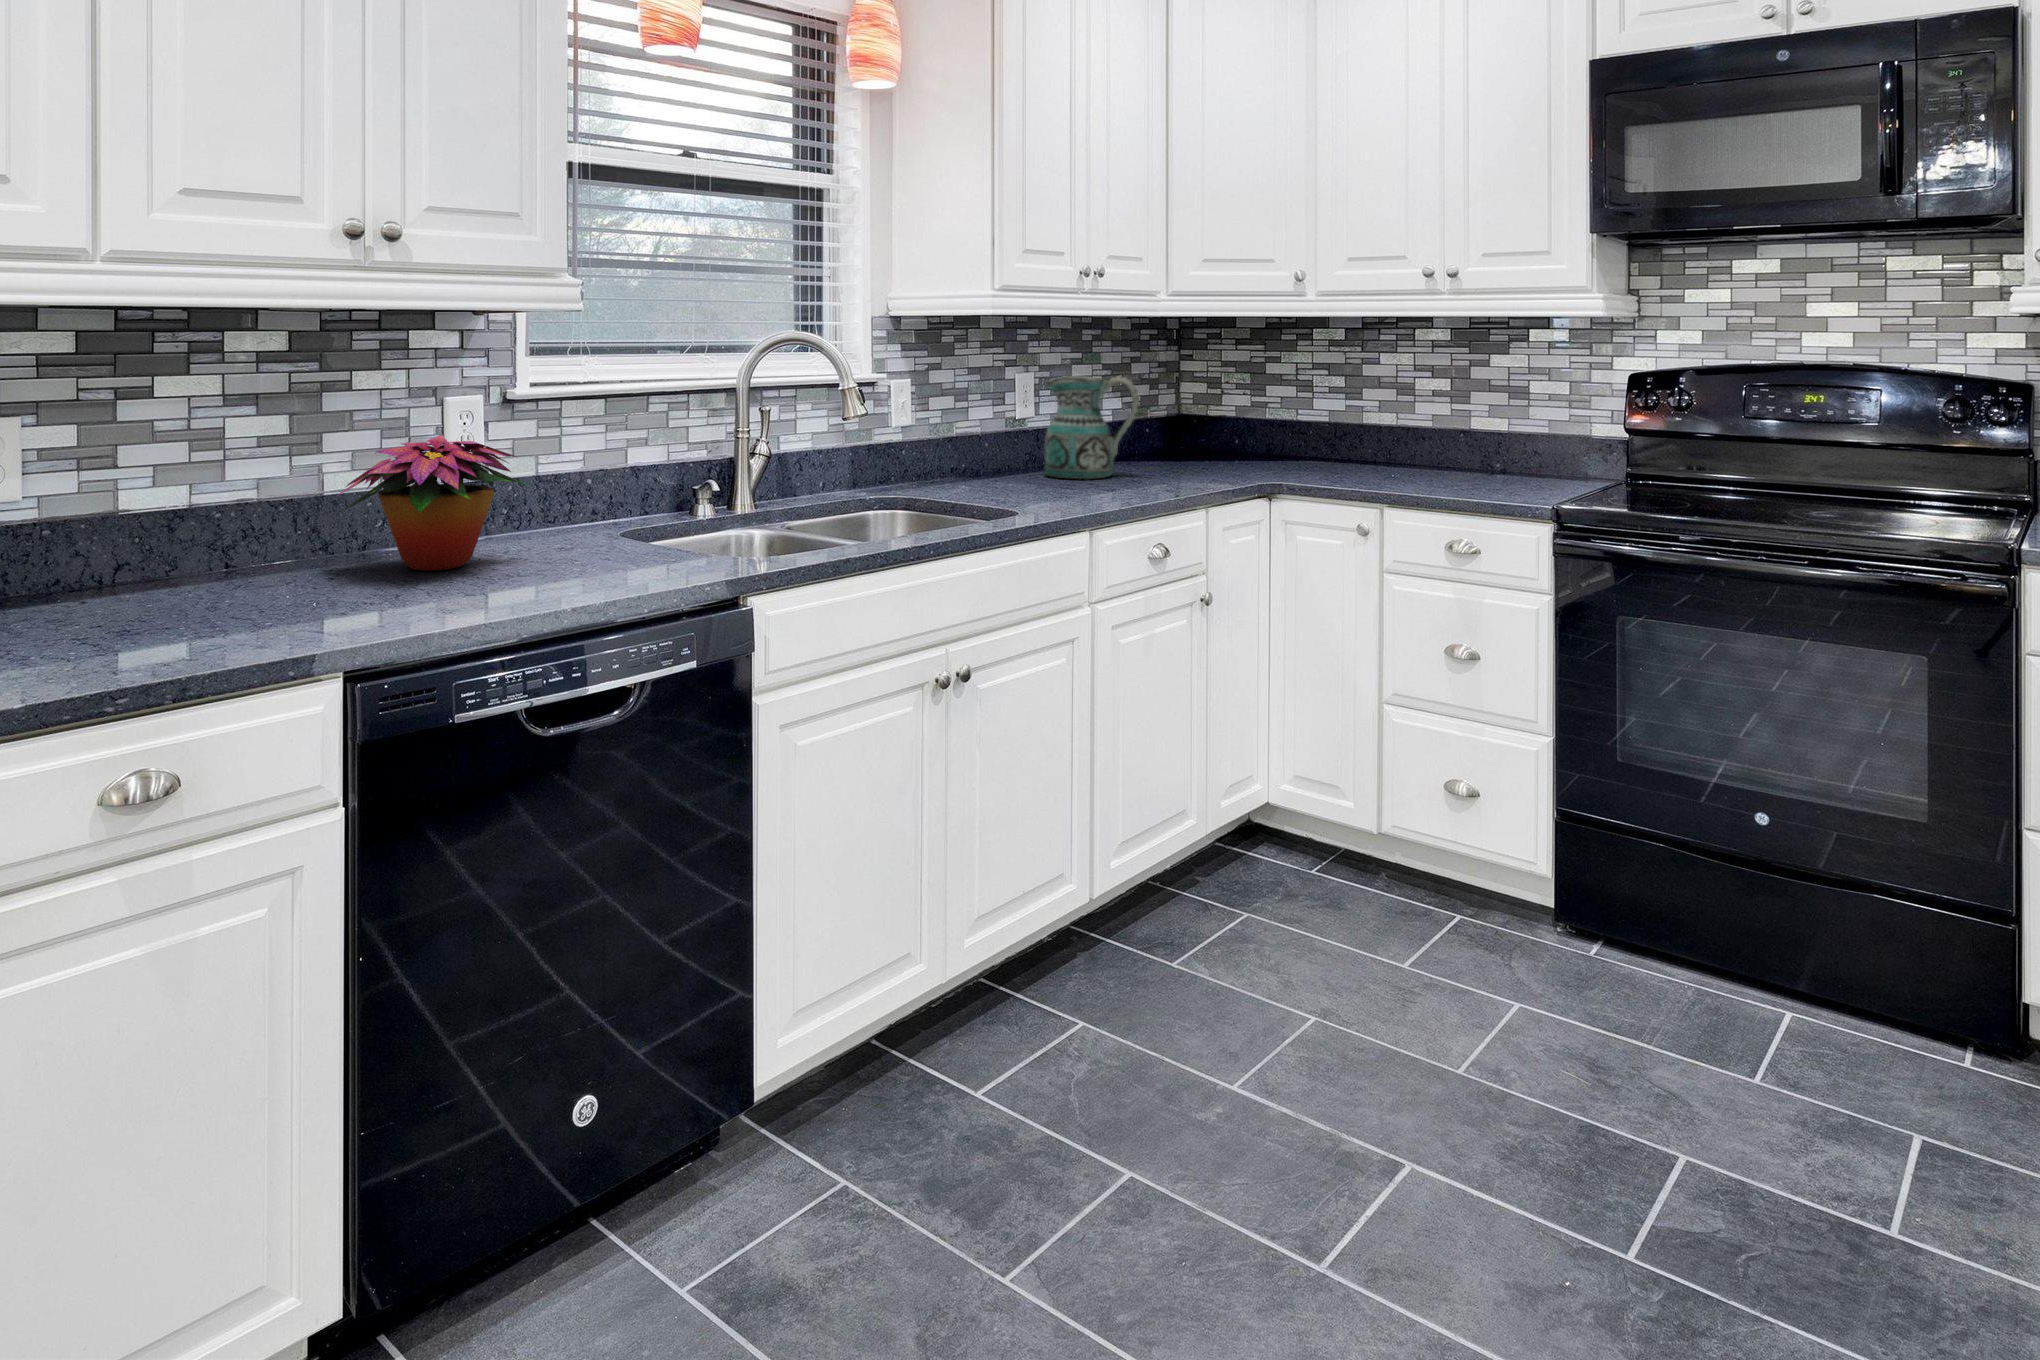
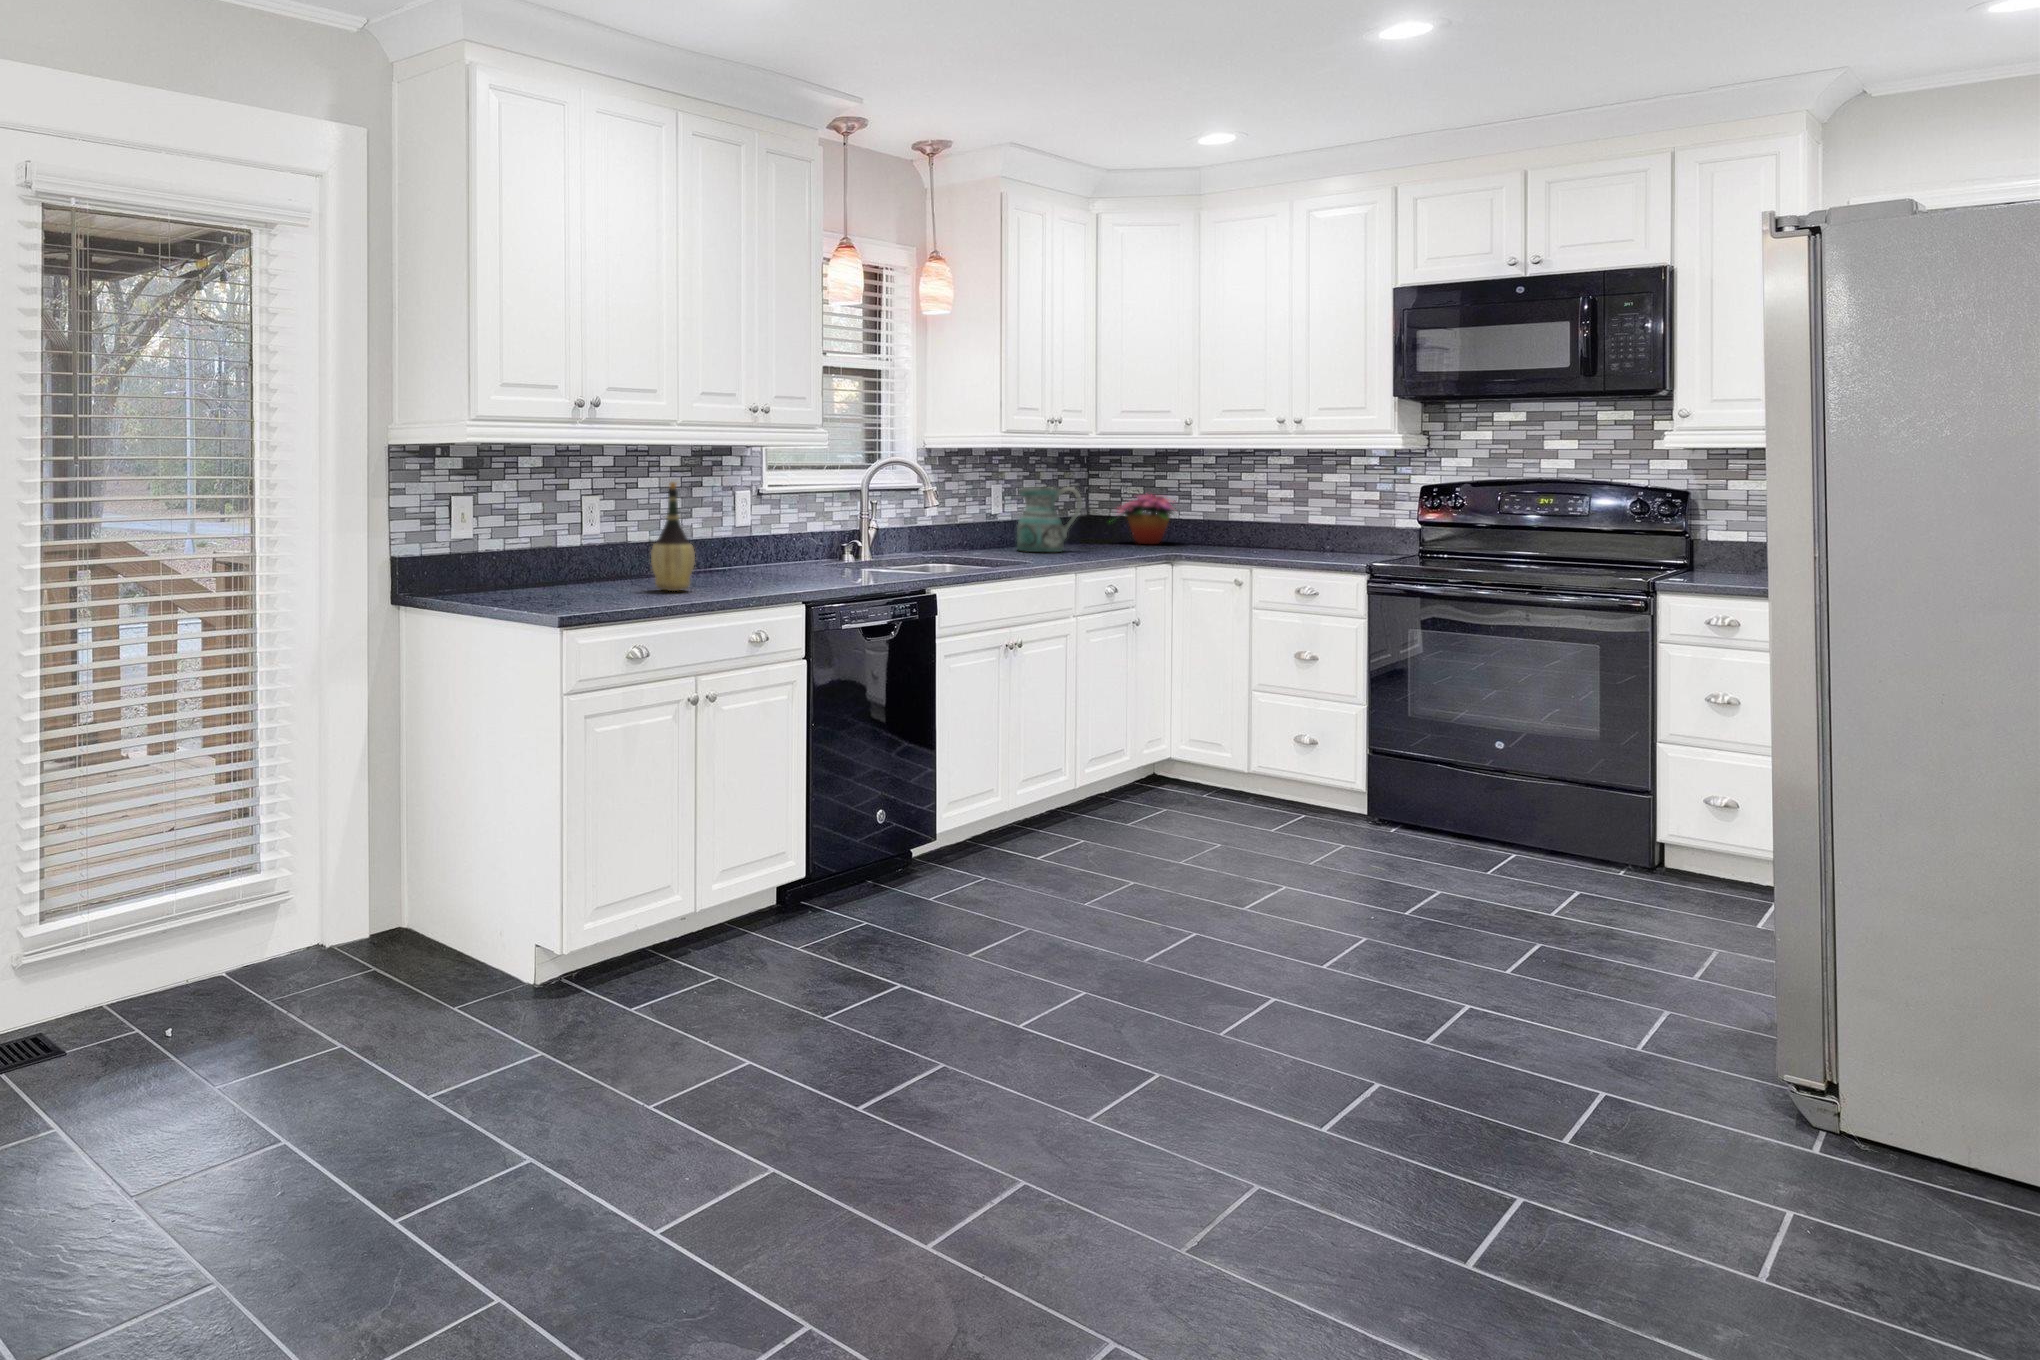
wine bottle: none [32,390,145,634] -> present [651,482,695,591]
flower arrangement: present [336,435,527,571] -> present [1117,495,1175,544]

